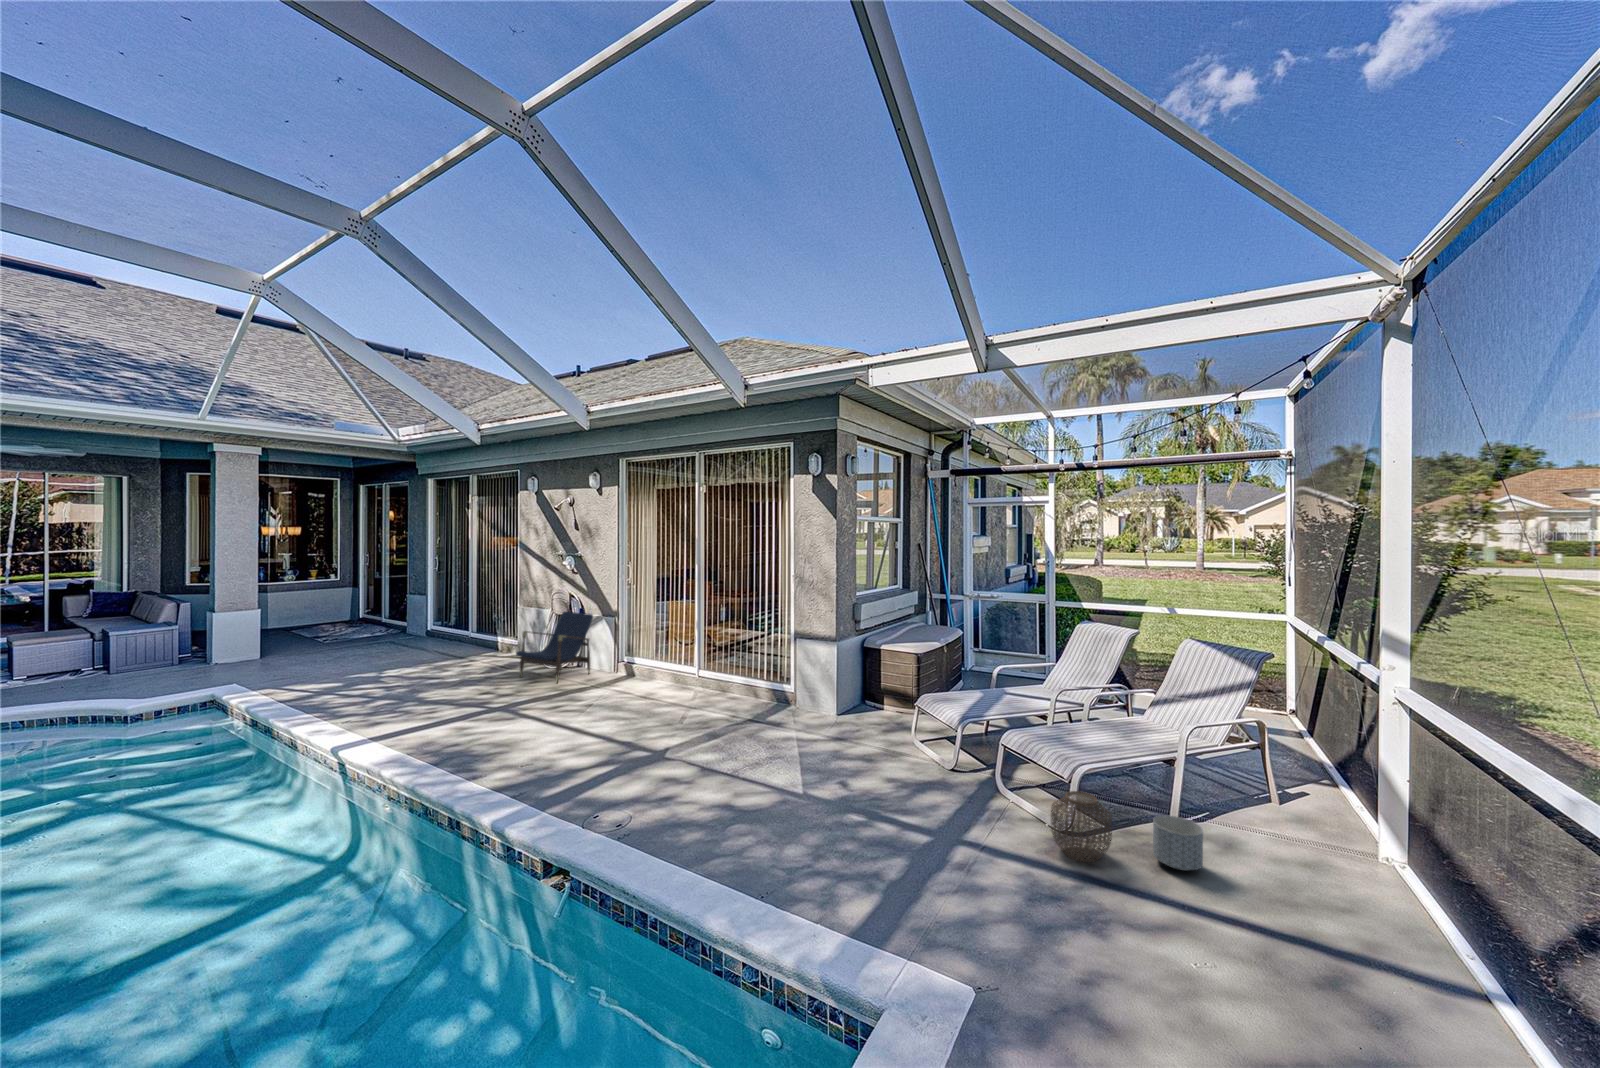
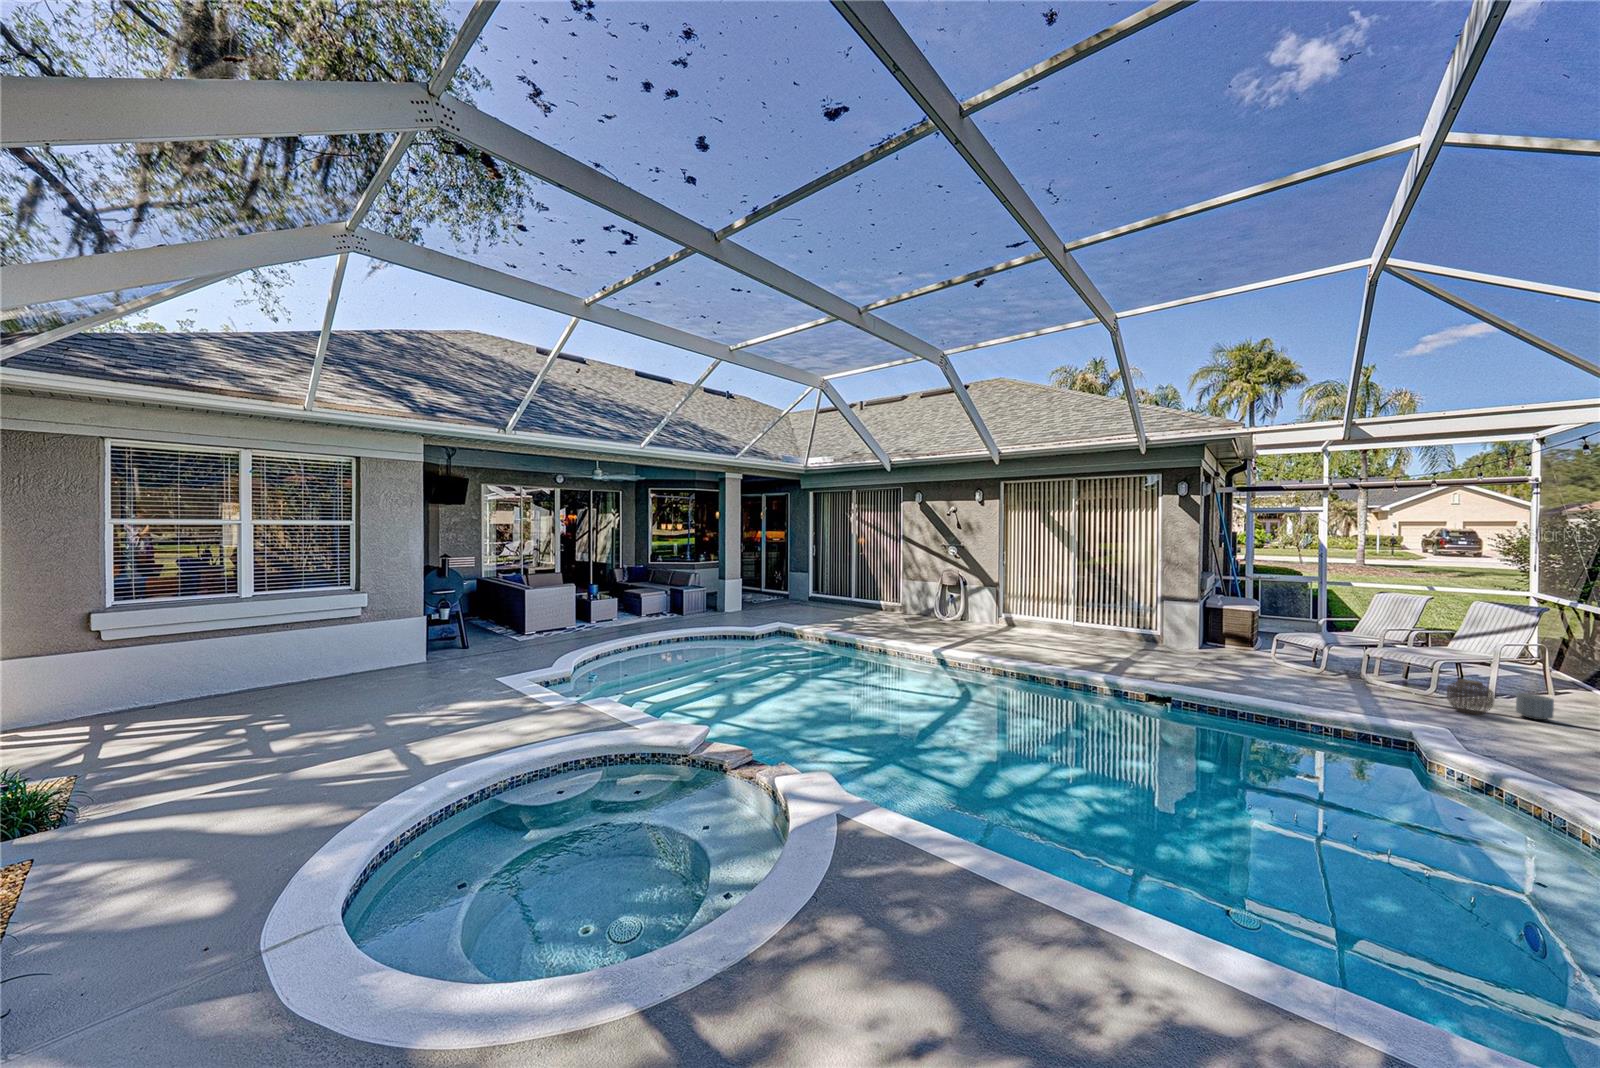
lounge chair: present [516,612,593,683] -> none [936,583,979,629]

